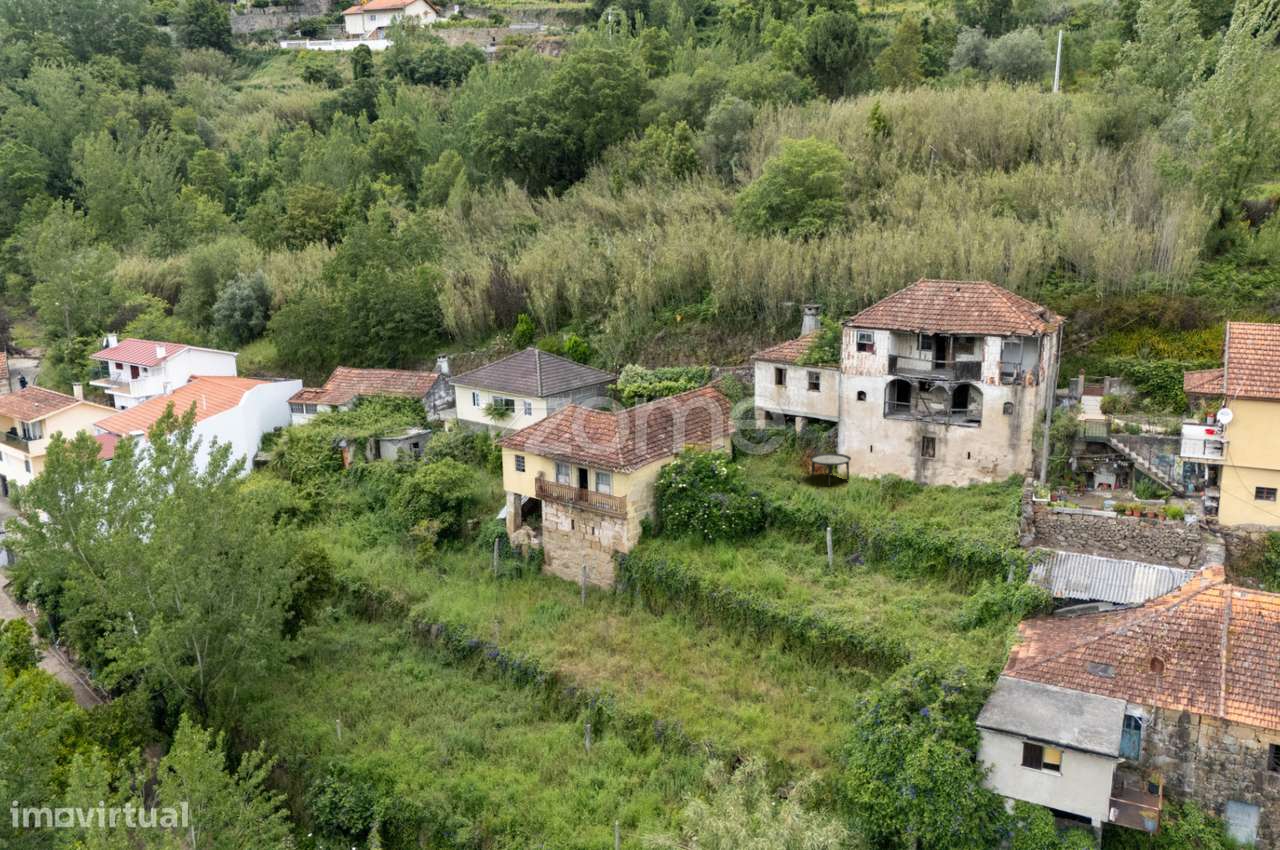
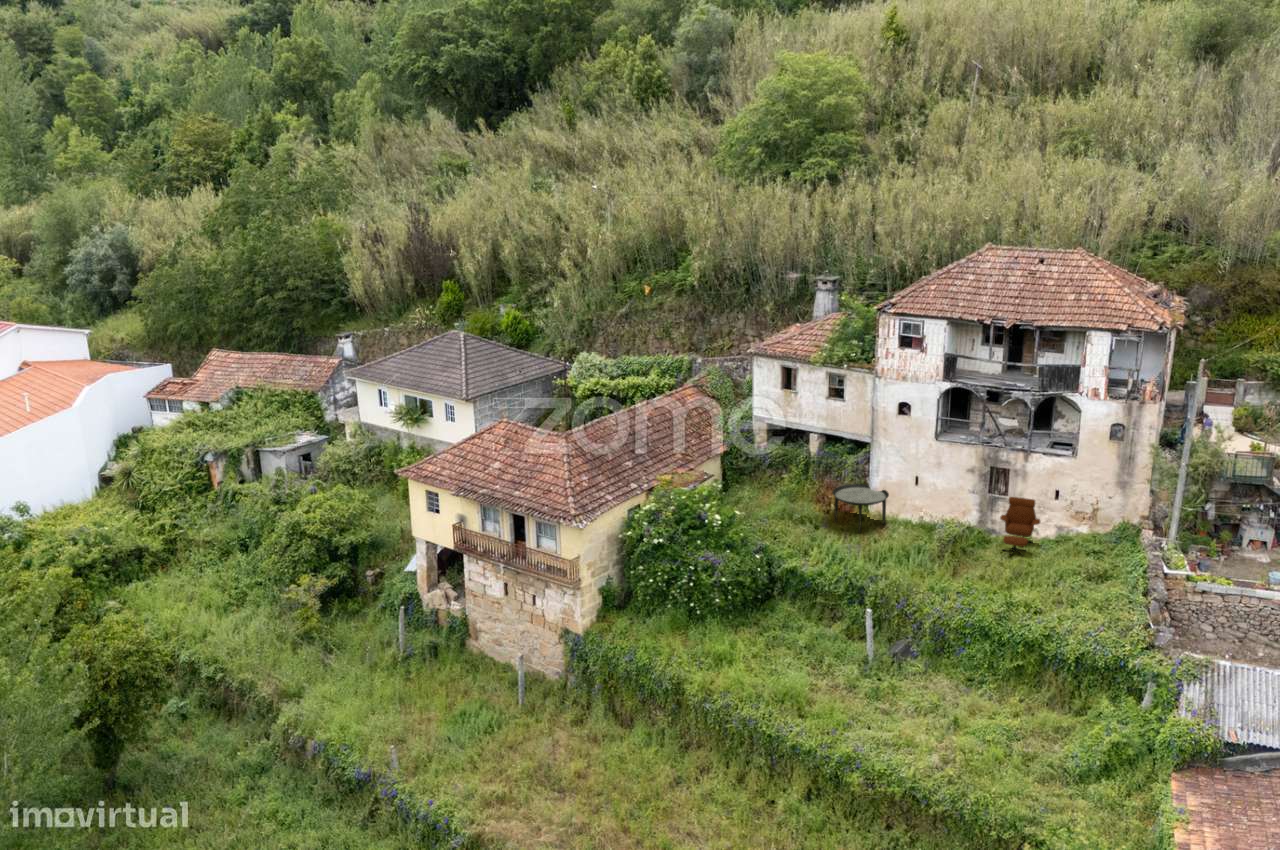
lounge chair: none [930,458,958,499] -> present [1000,497,1040,556]

